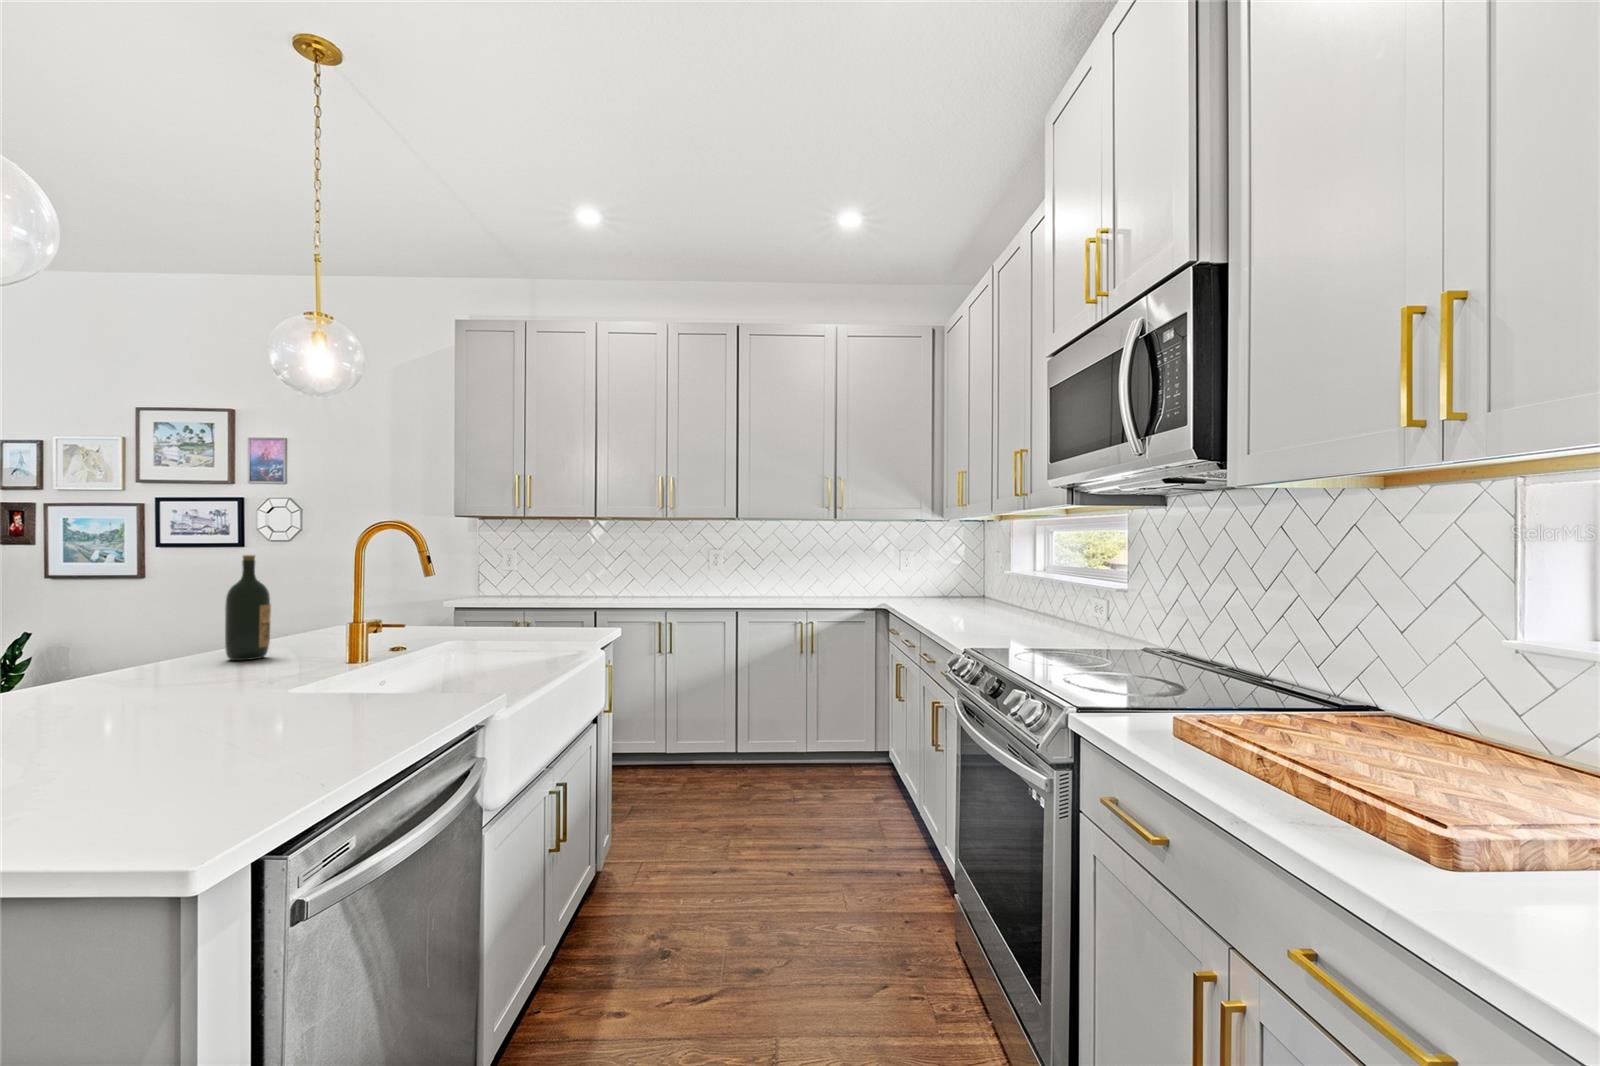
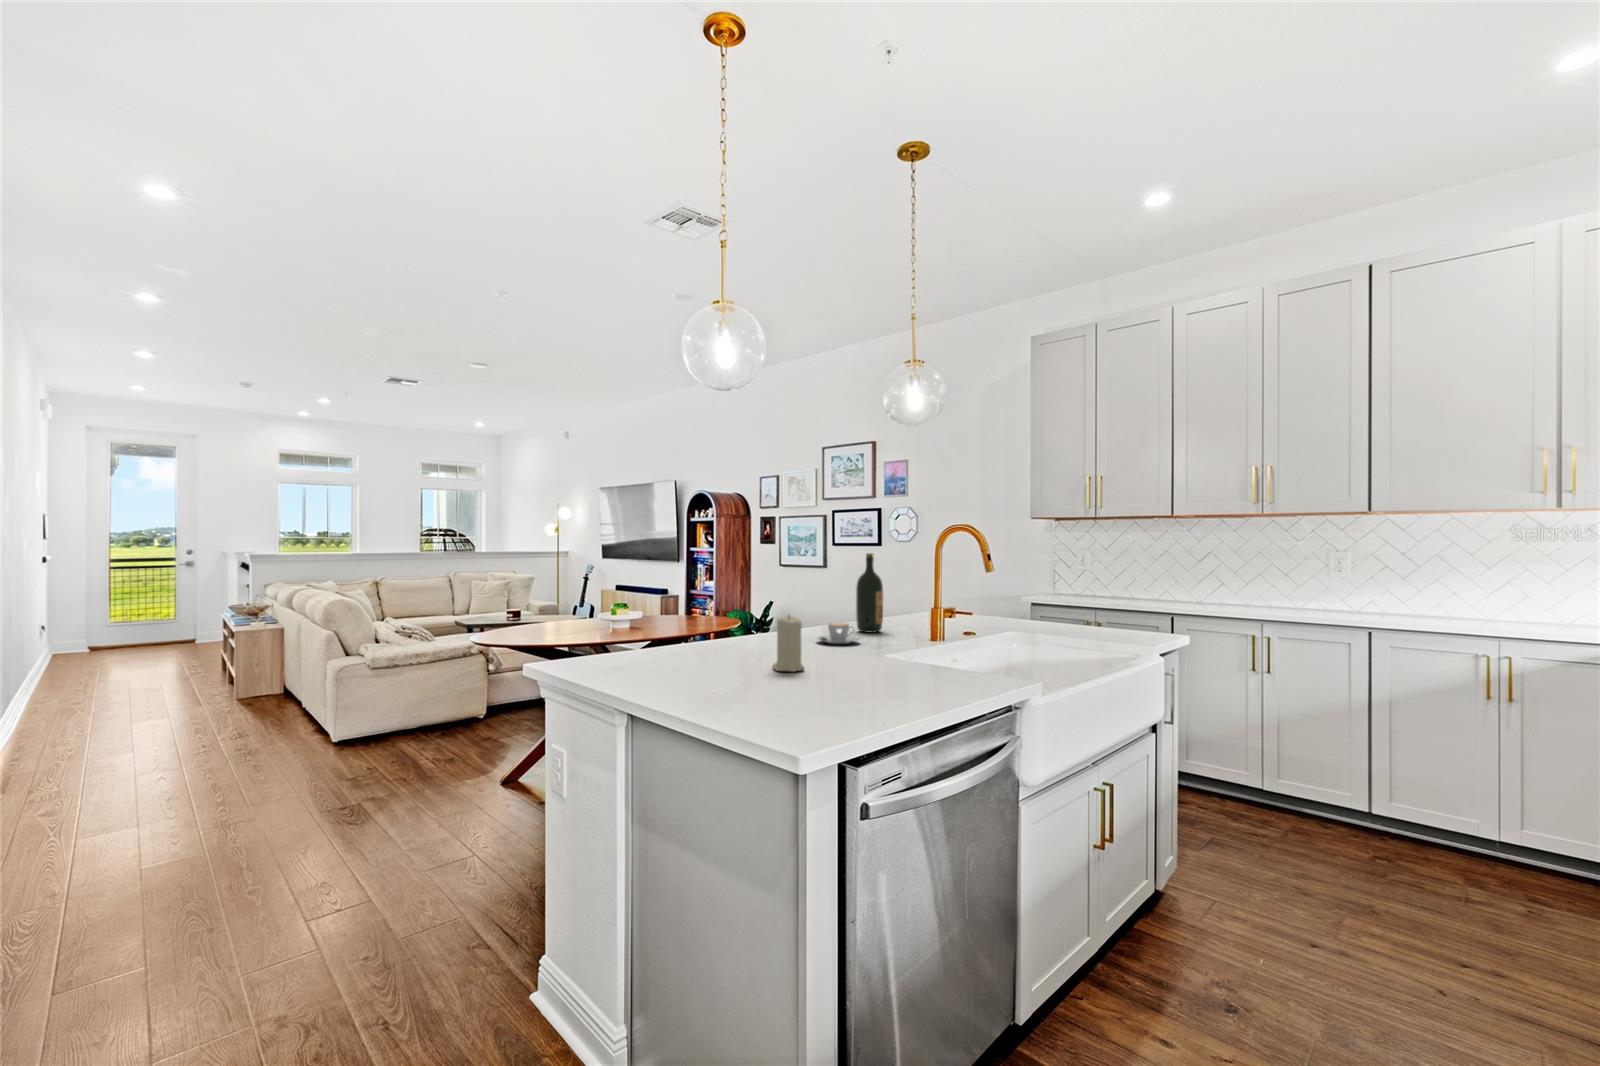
candle: none [79,649,150,738] -> present [772,615,804,672]
coffee cup: none [158,652,238,683] -> present [817,623,860,644]

